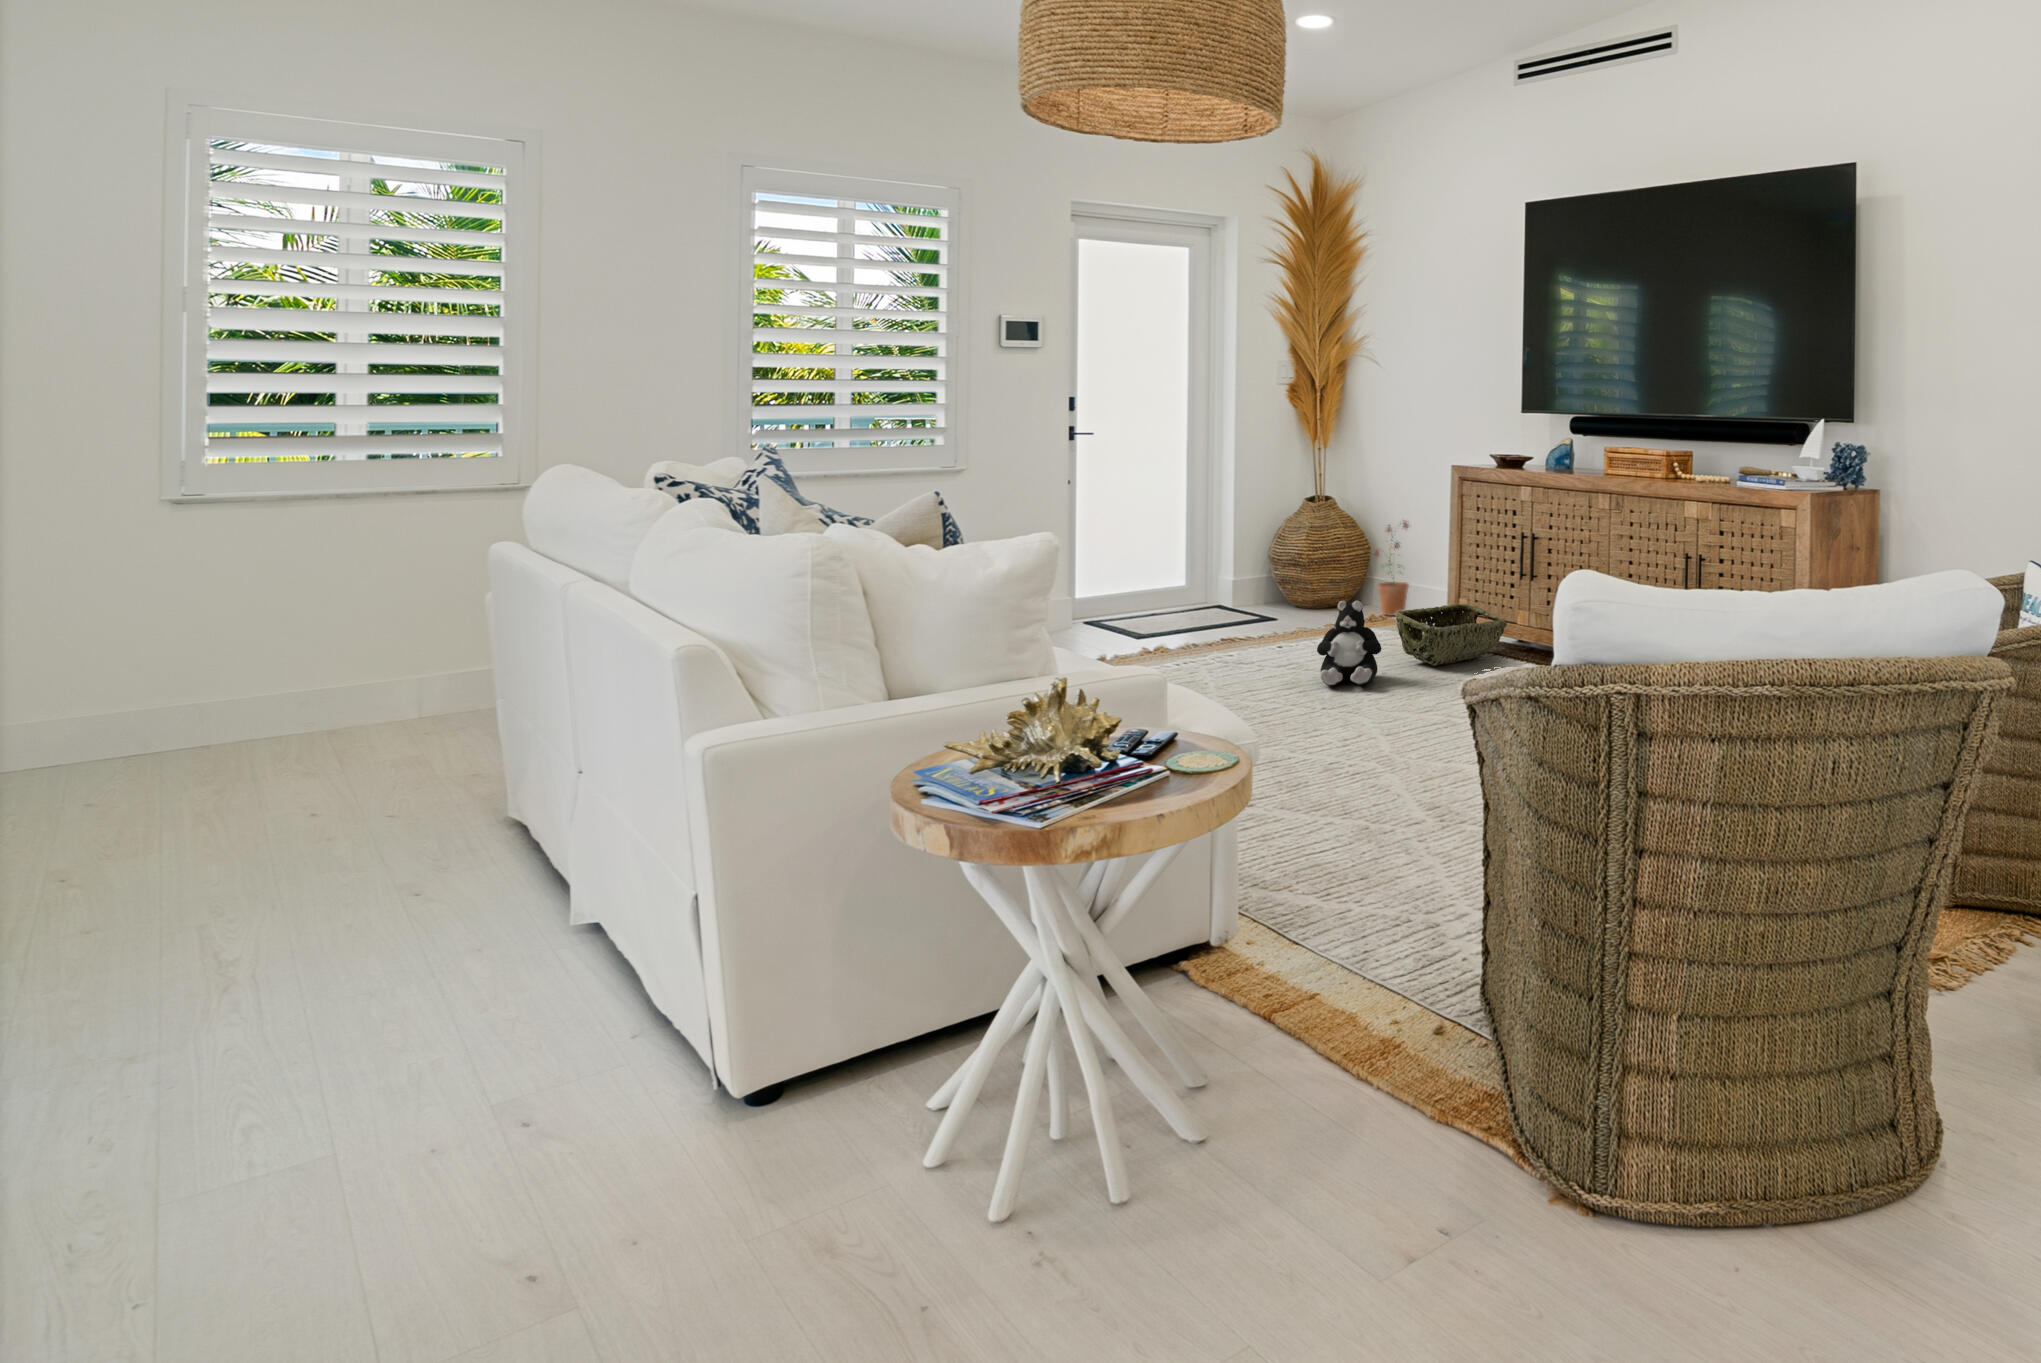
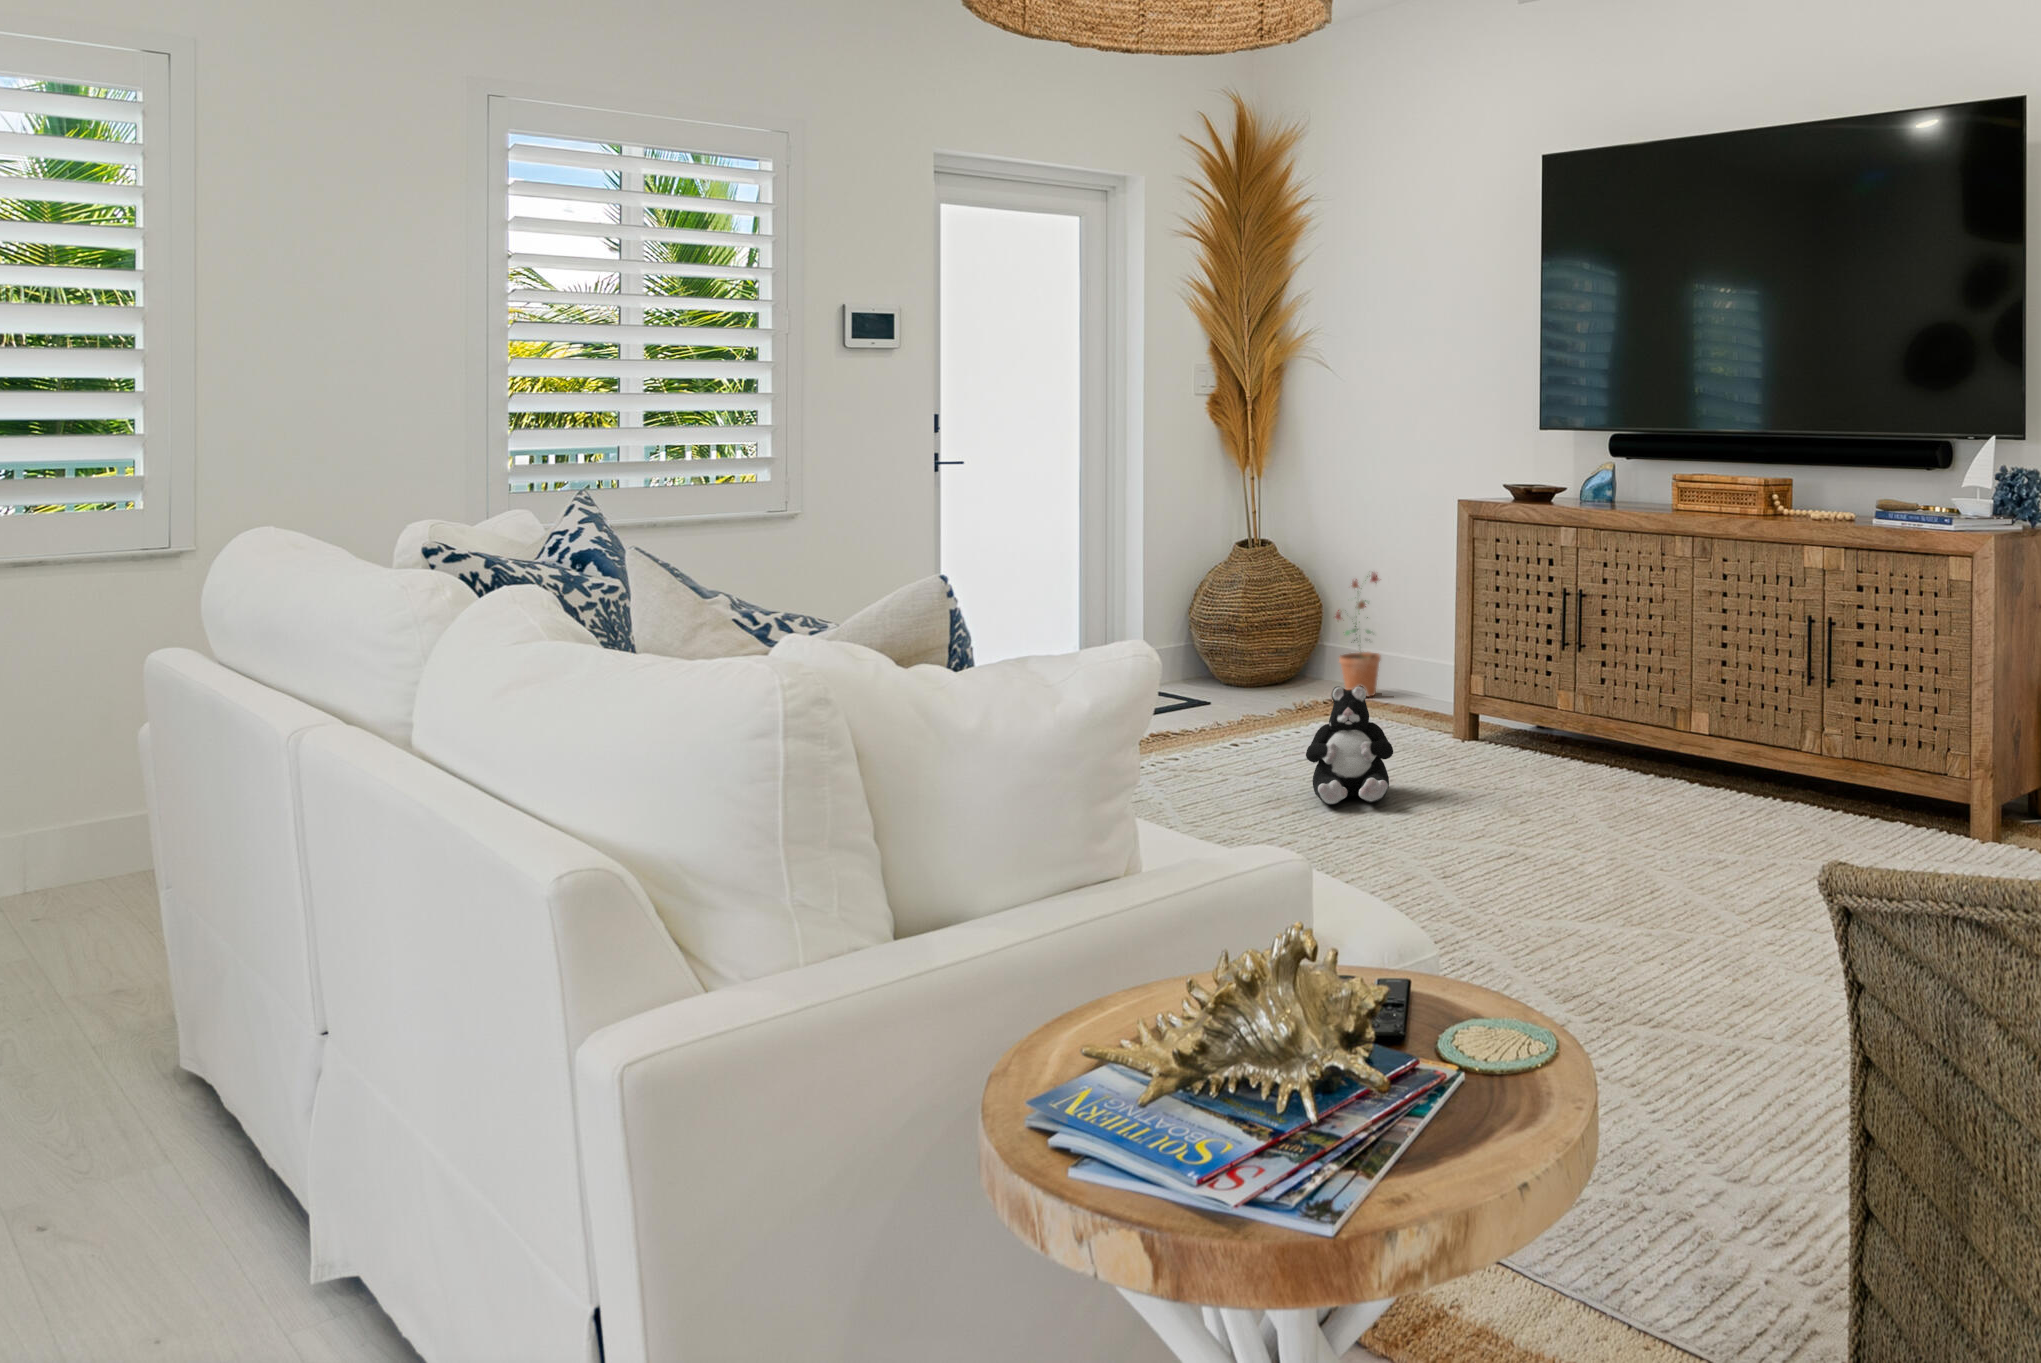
woven basket: present [1395,604,1507,666] -> none [1398,684,1543,771]

